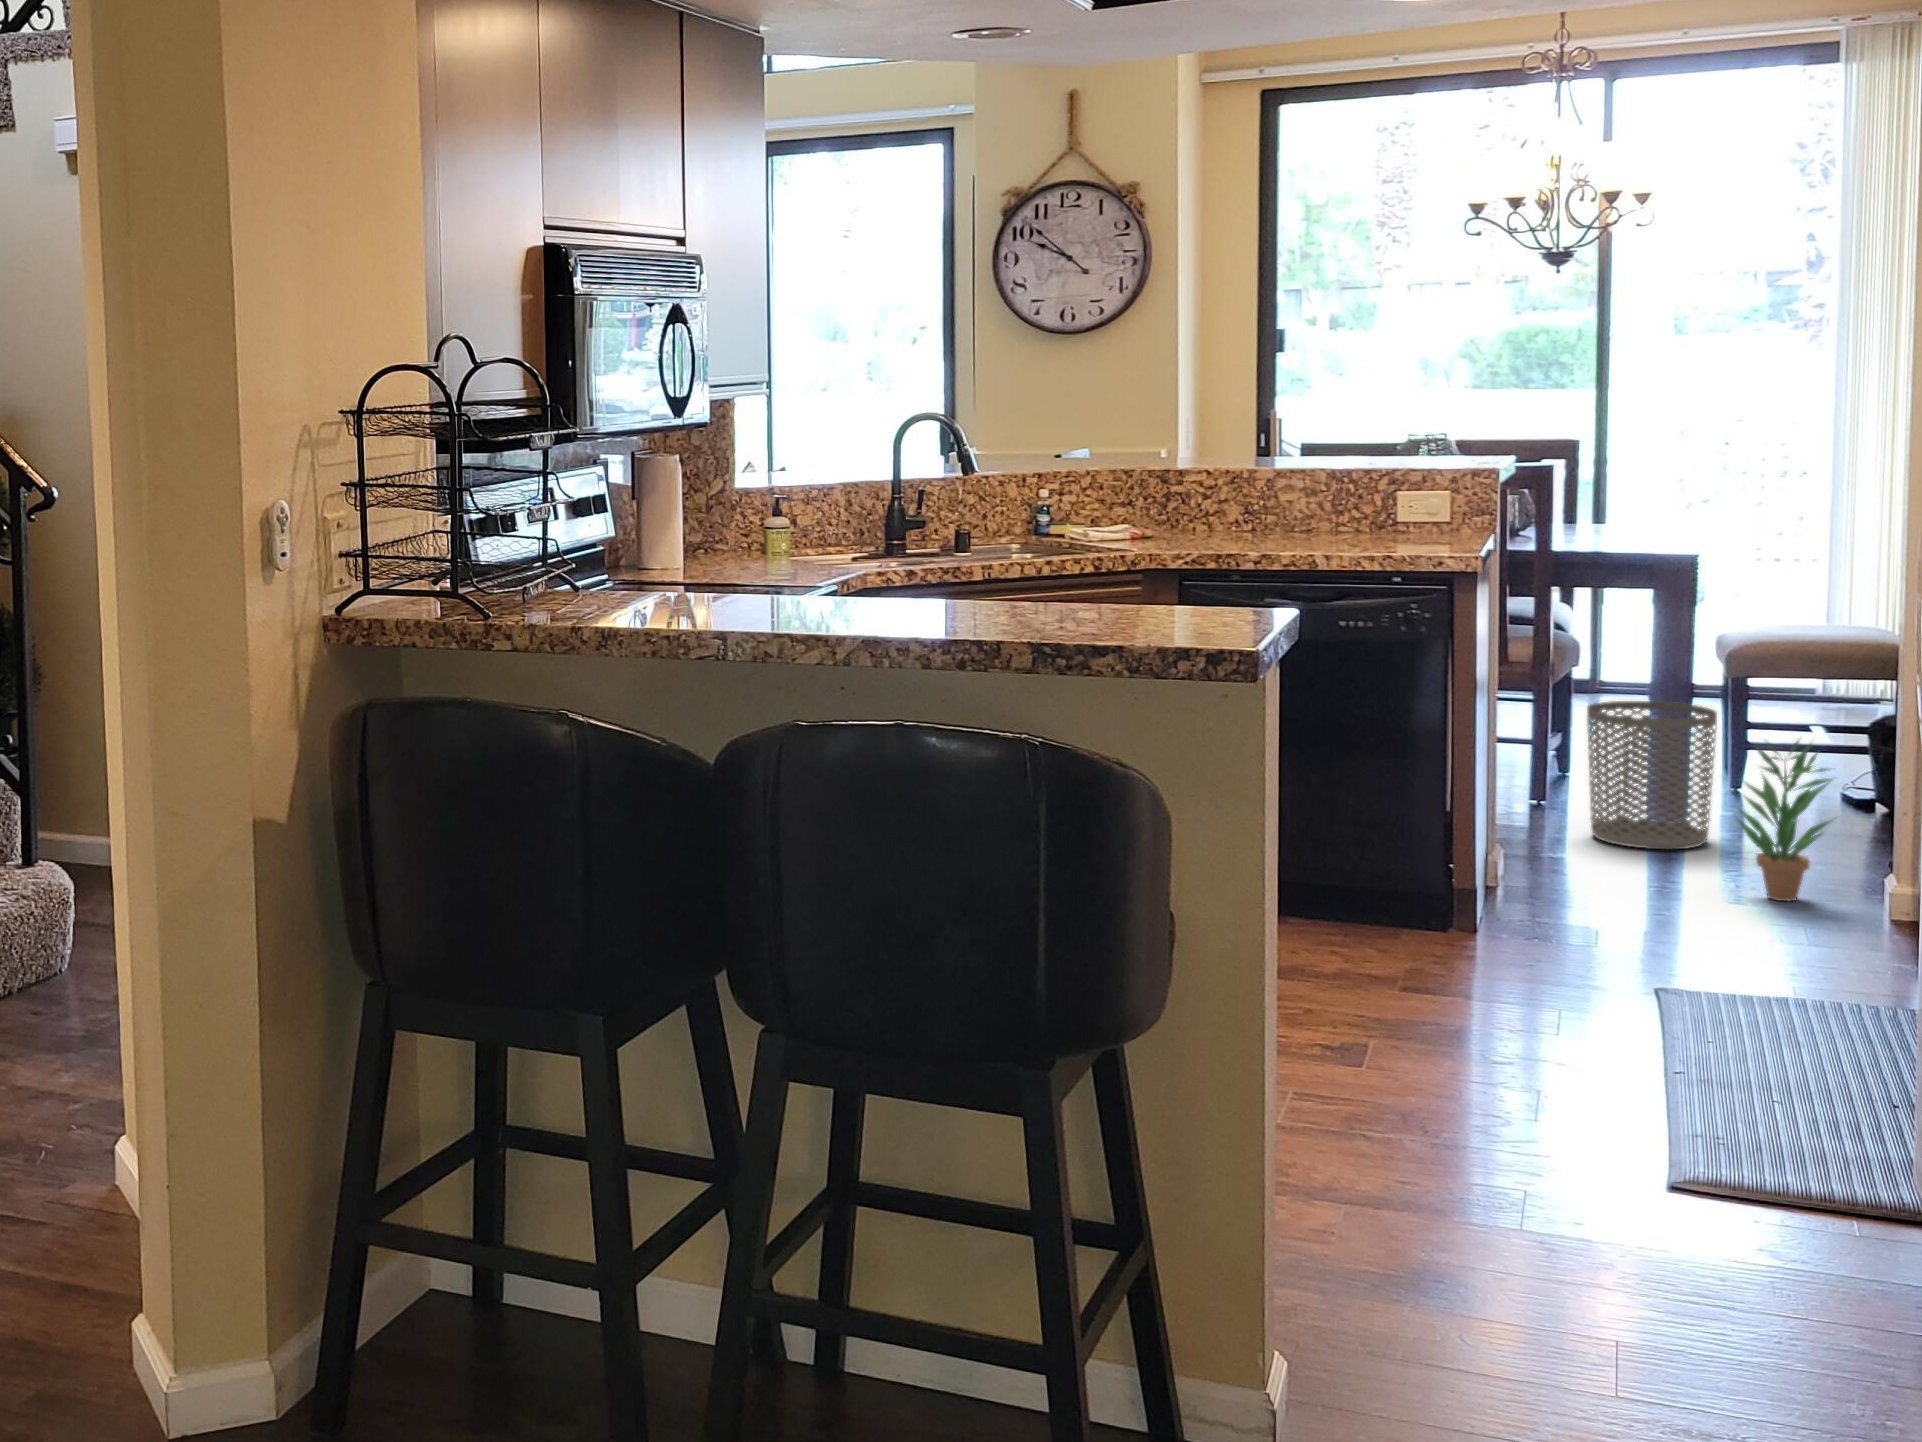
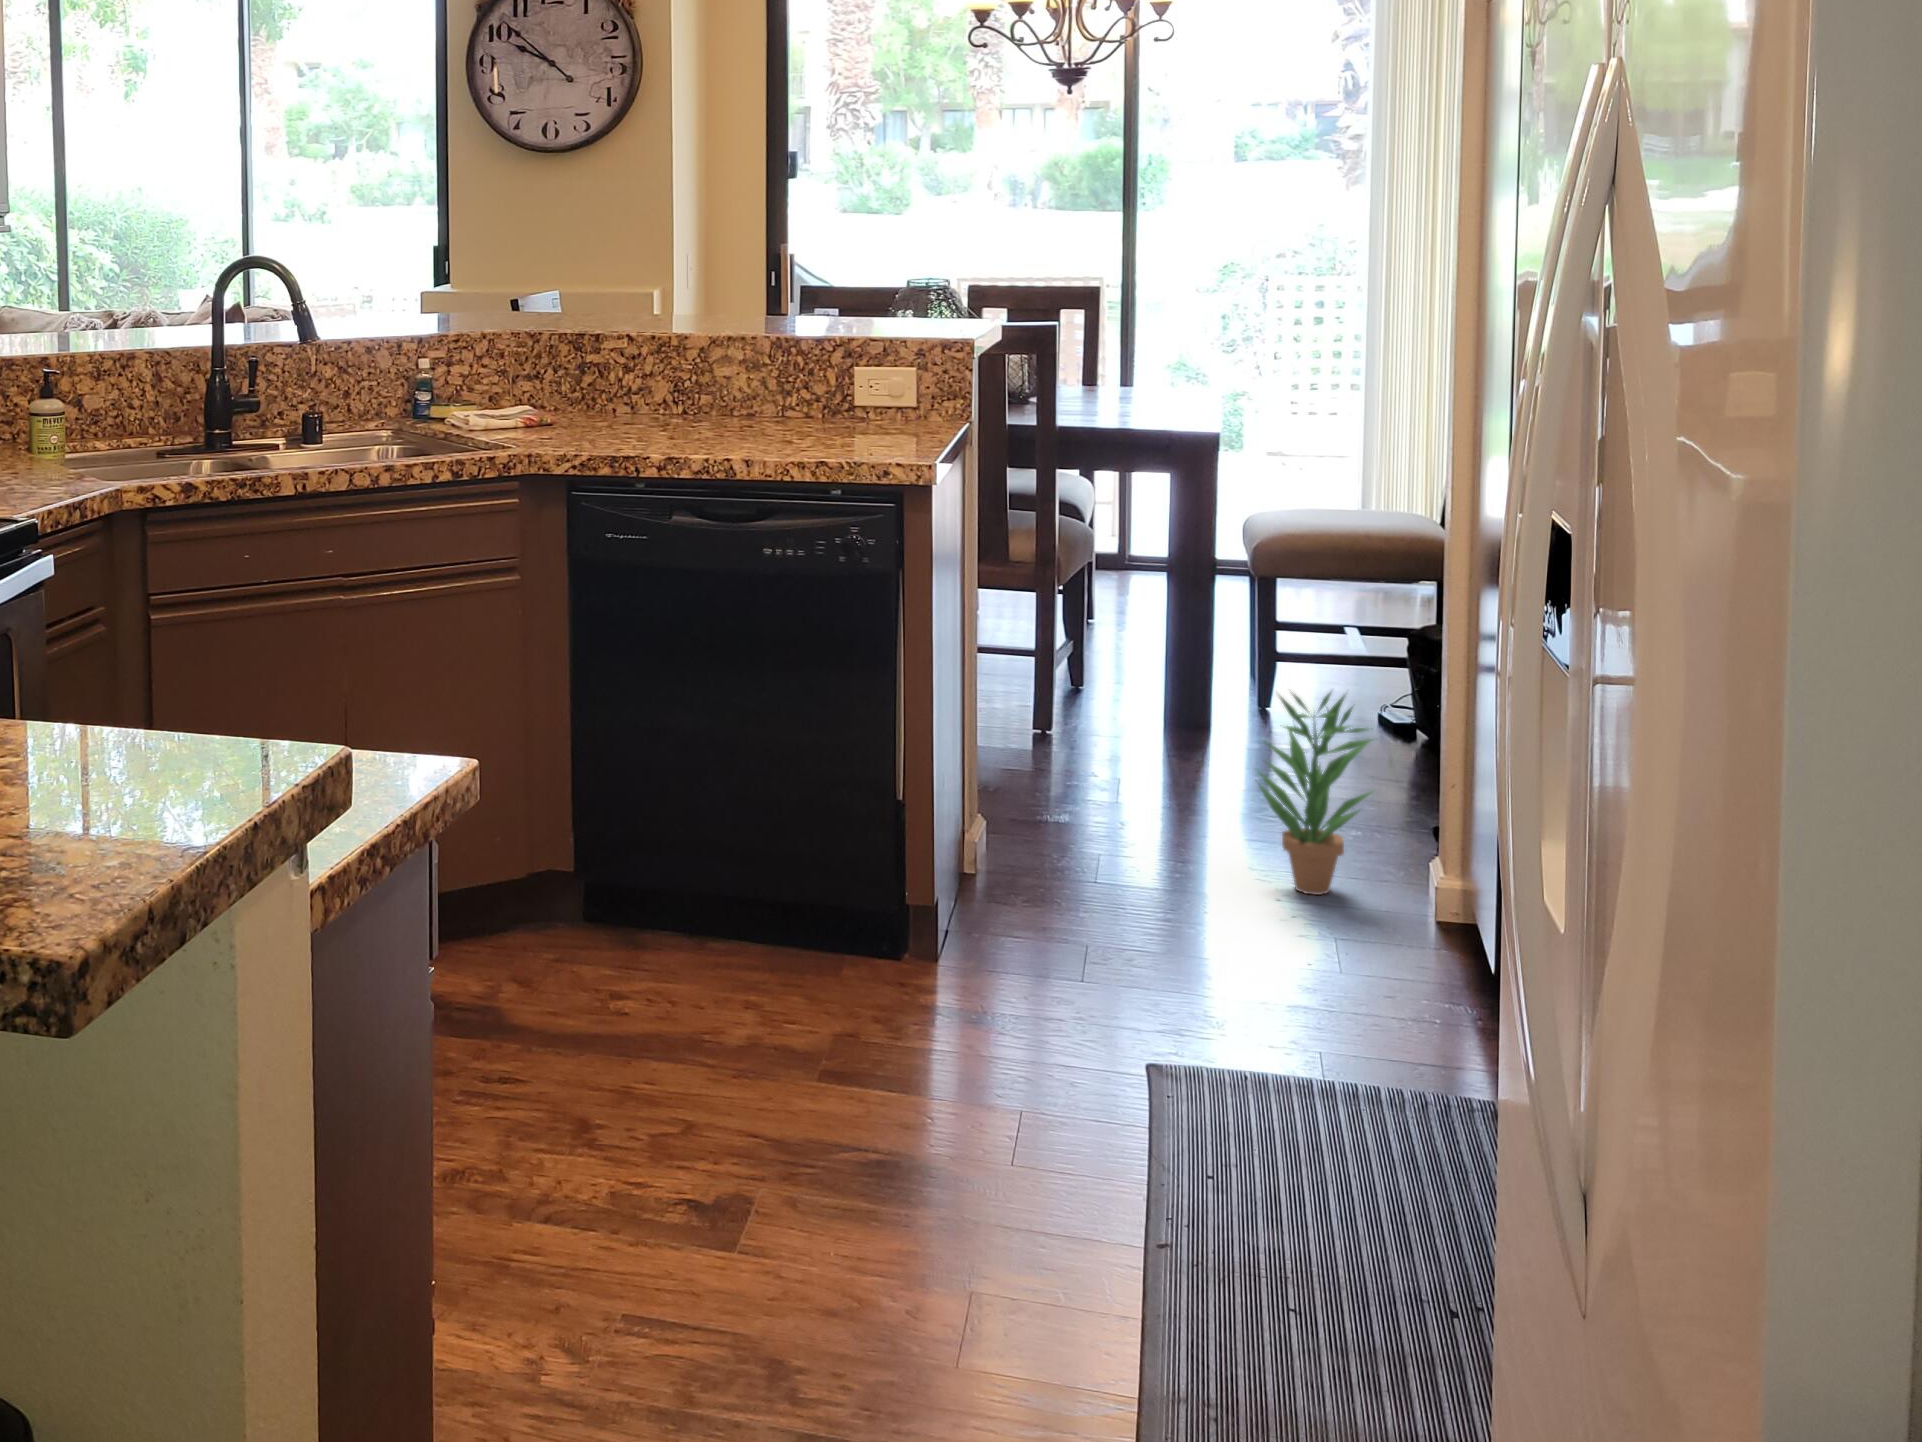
waste bin: present [1587,701,1717,849] -> none [1094,617,1241,807]

